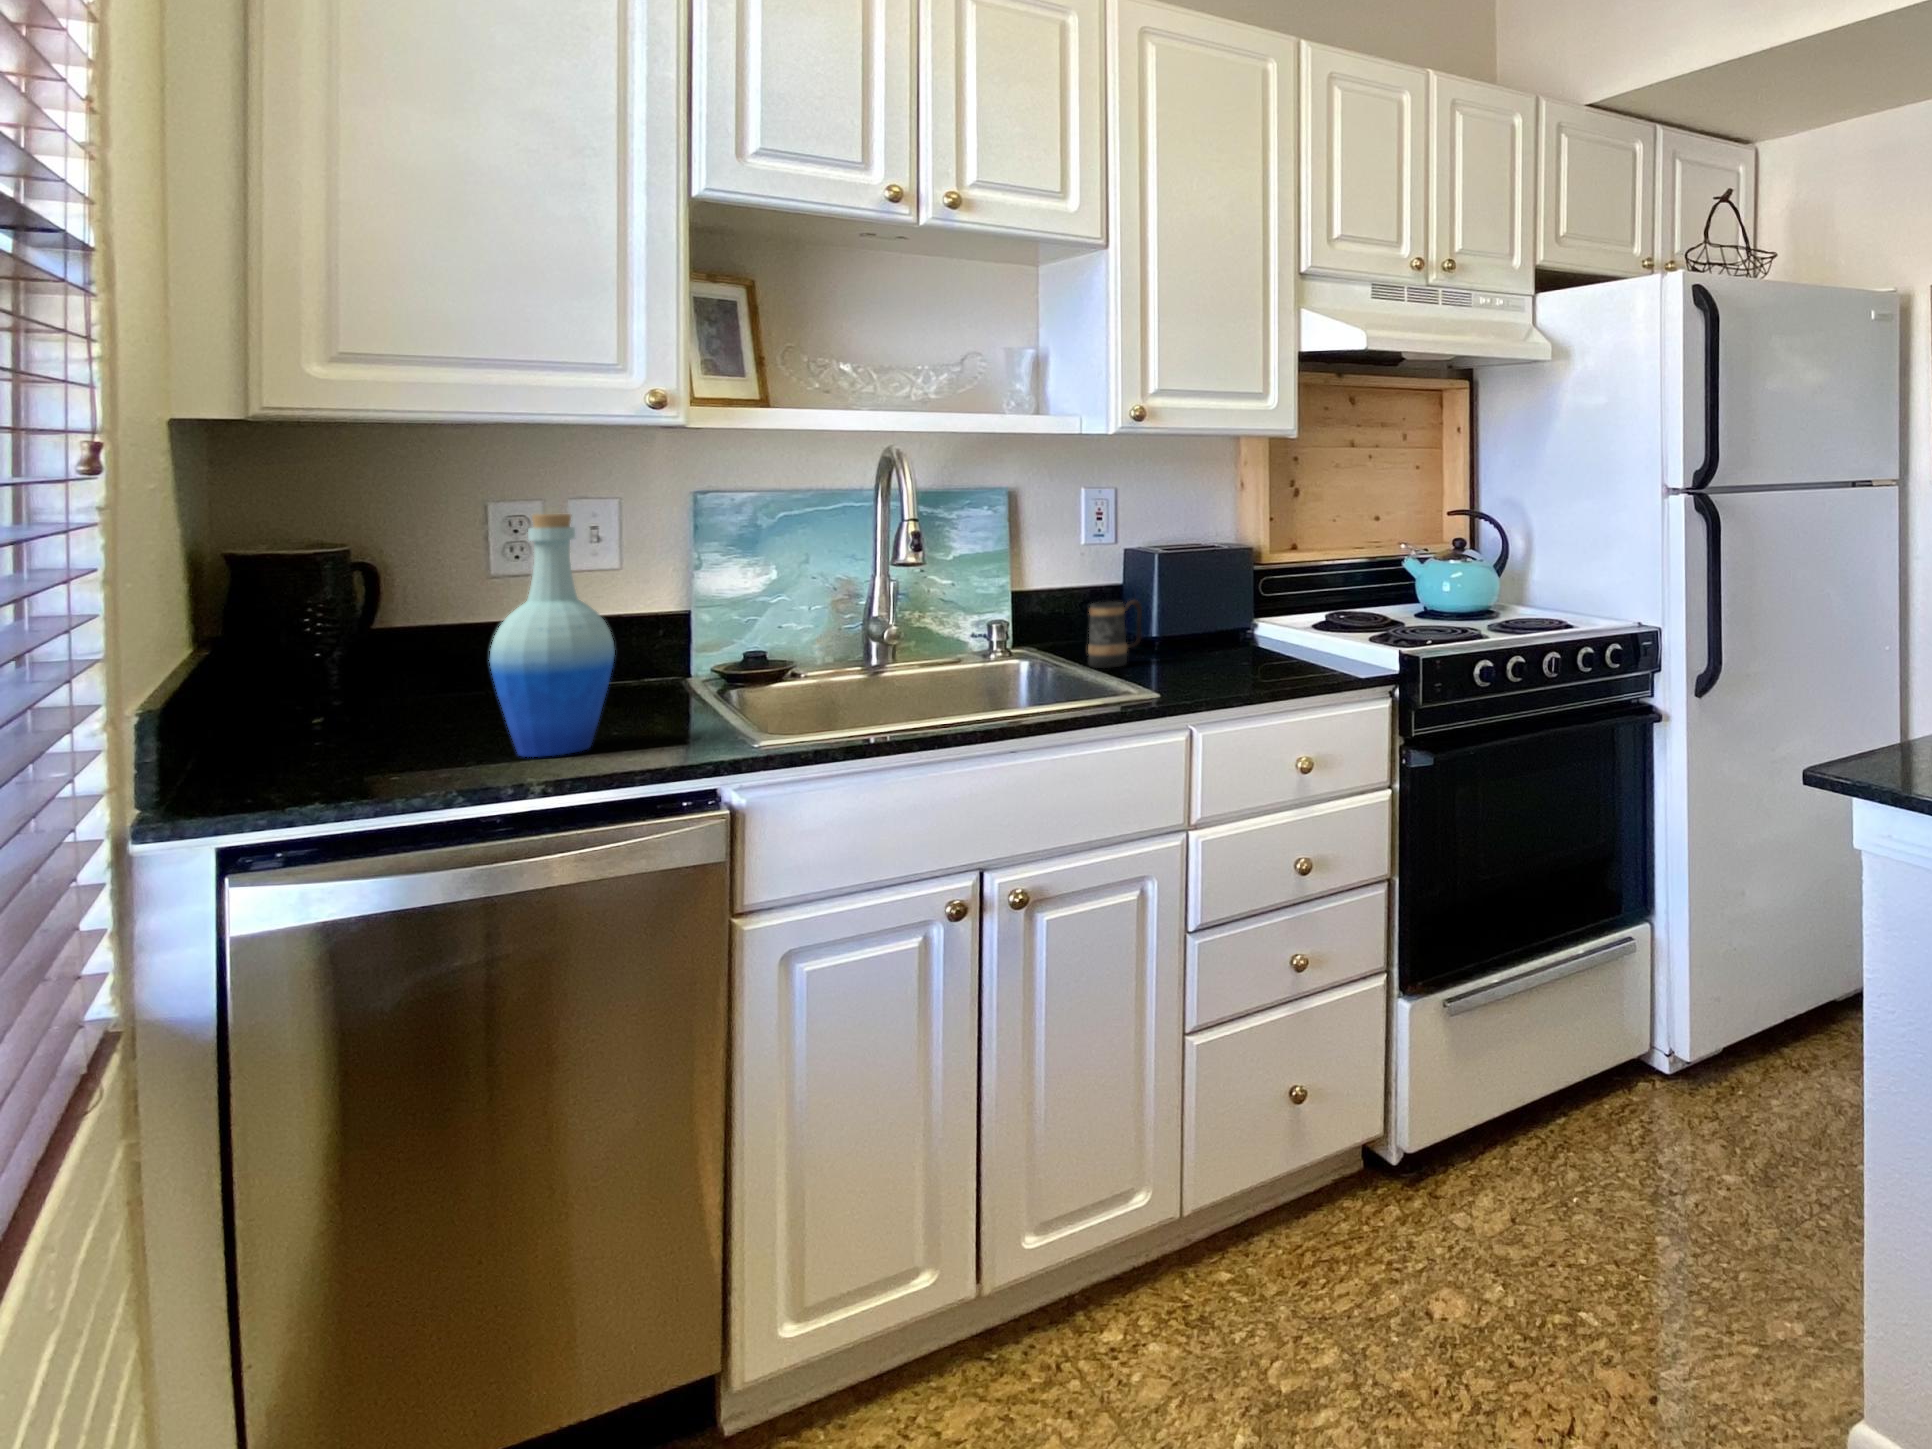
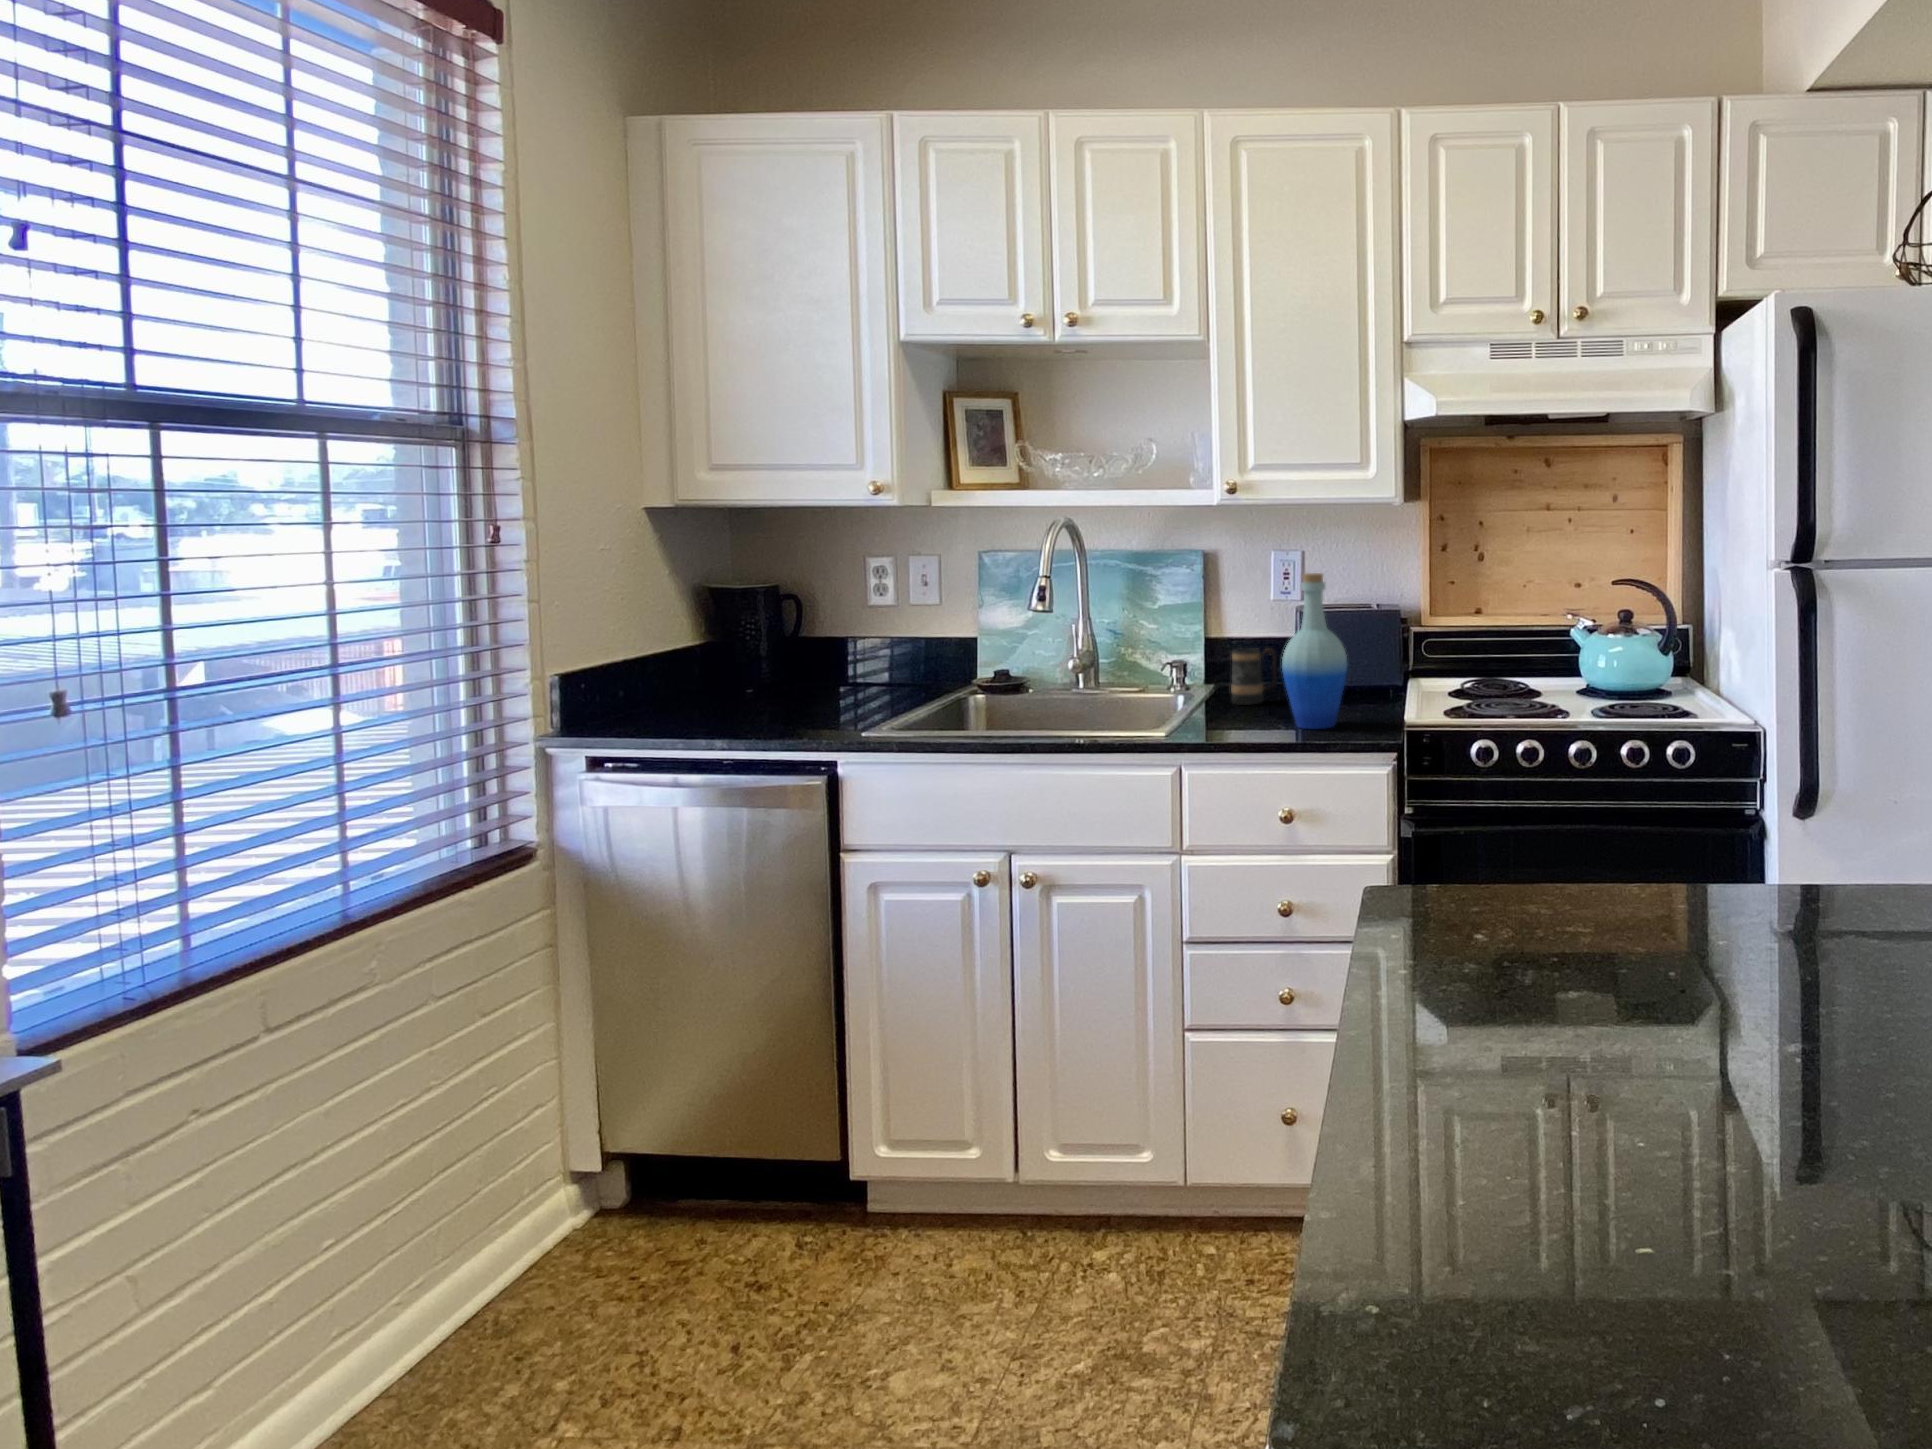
bottle: present [490,514,615,757] -> present [1282,573,1347,729]

